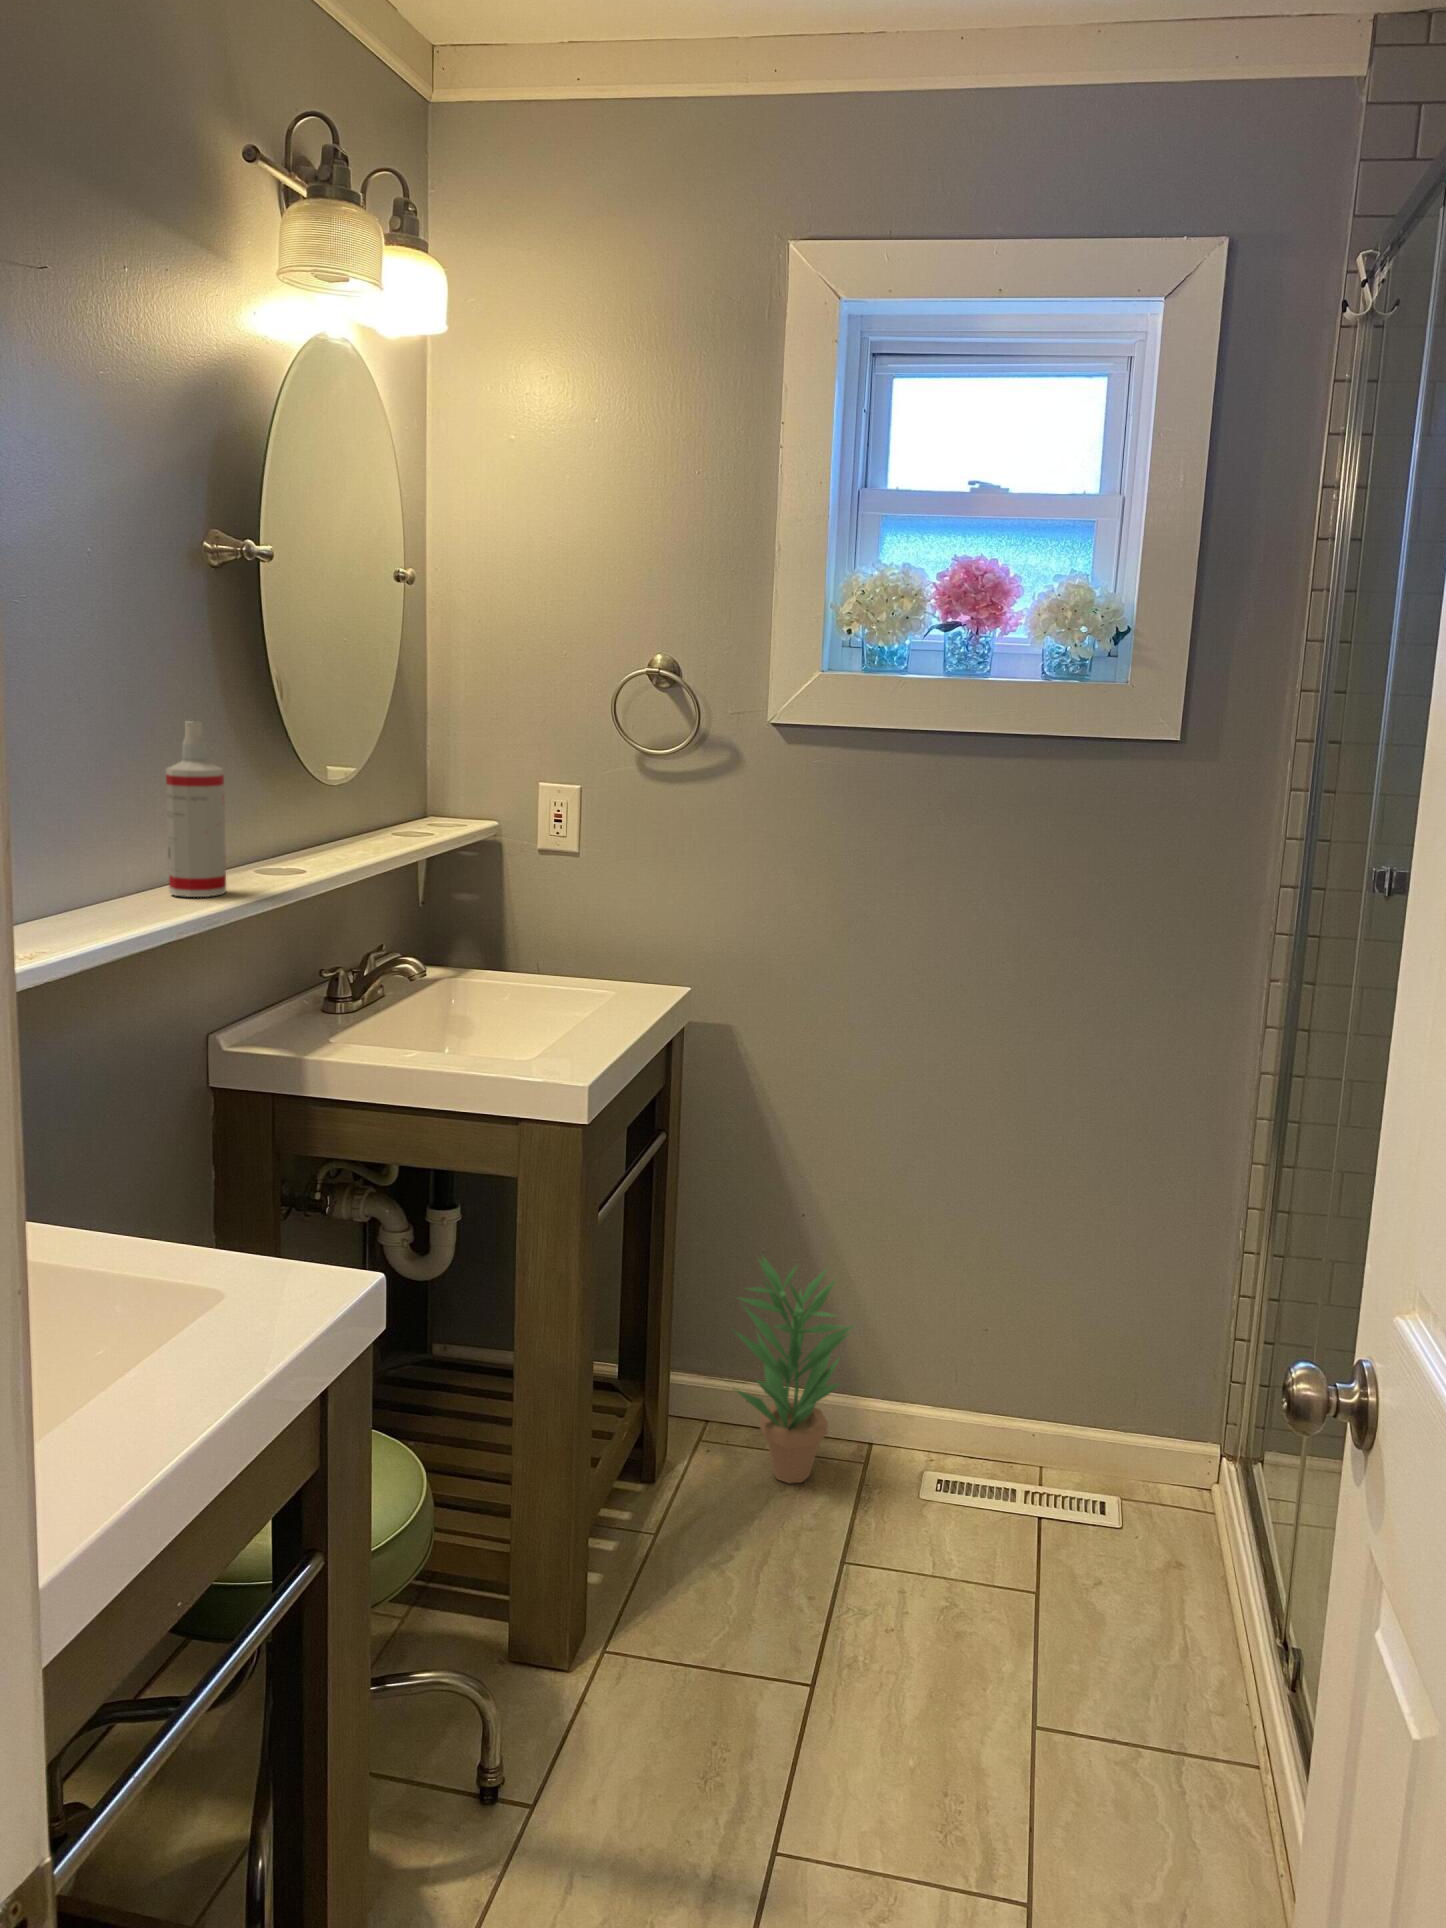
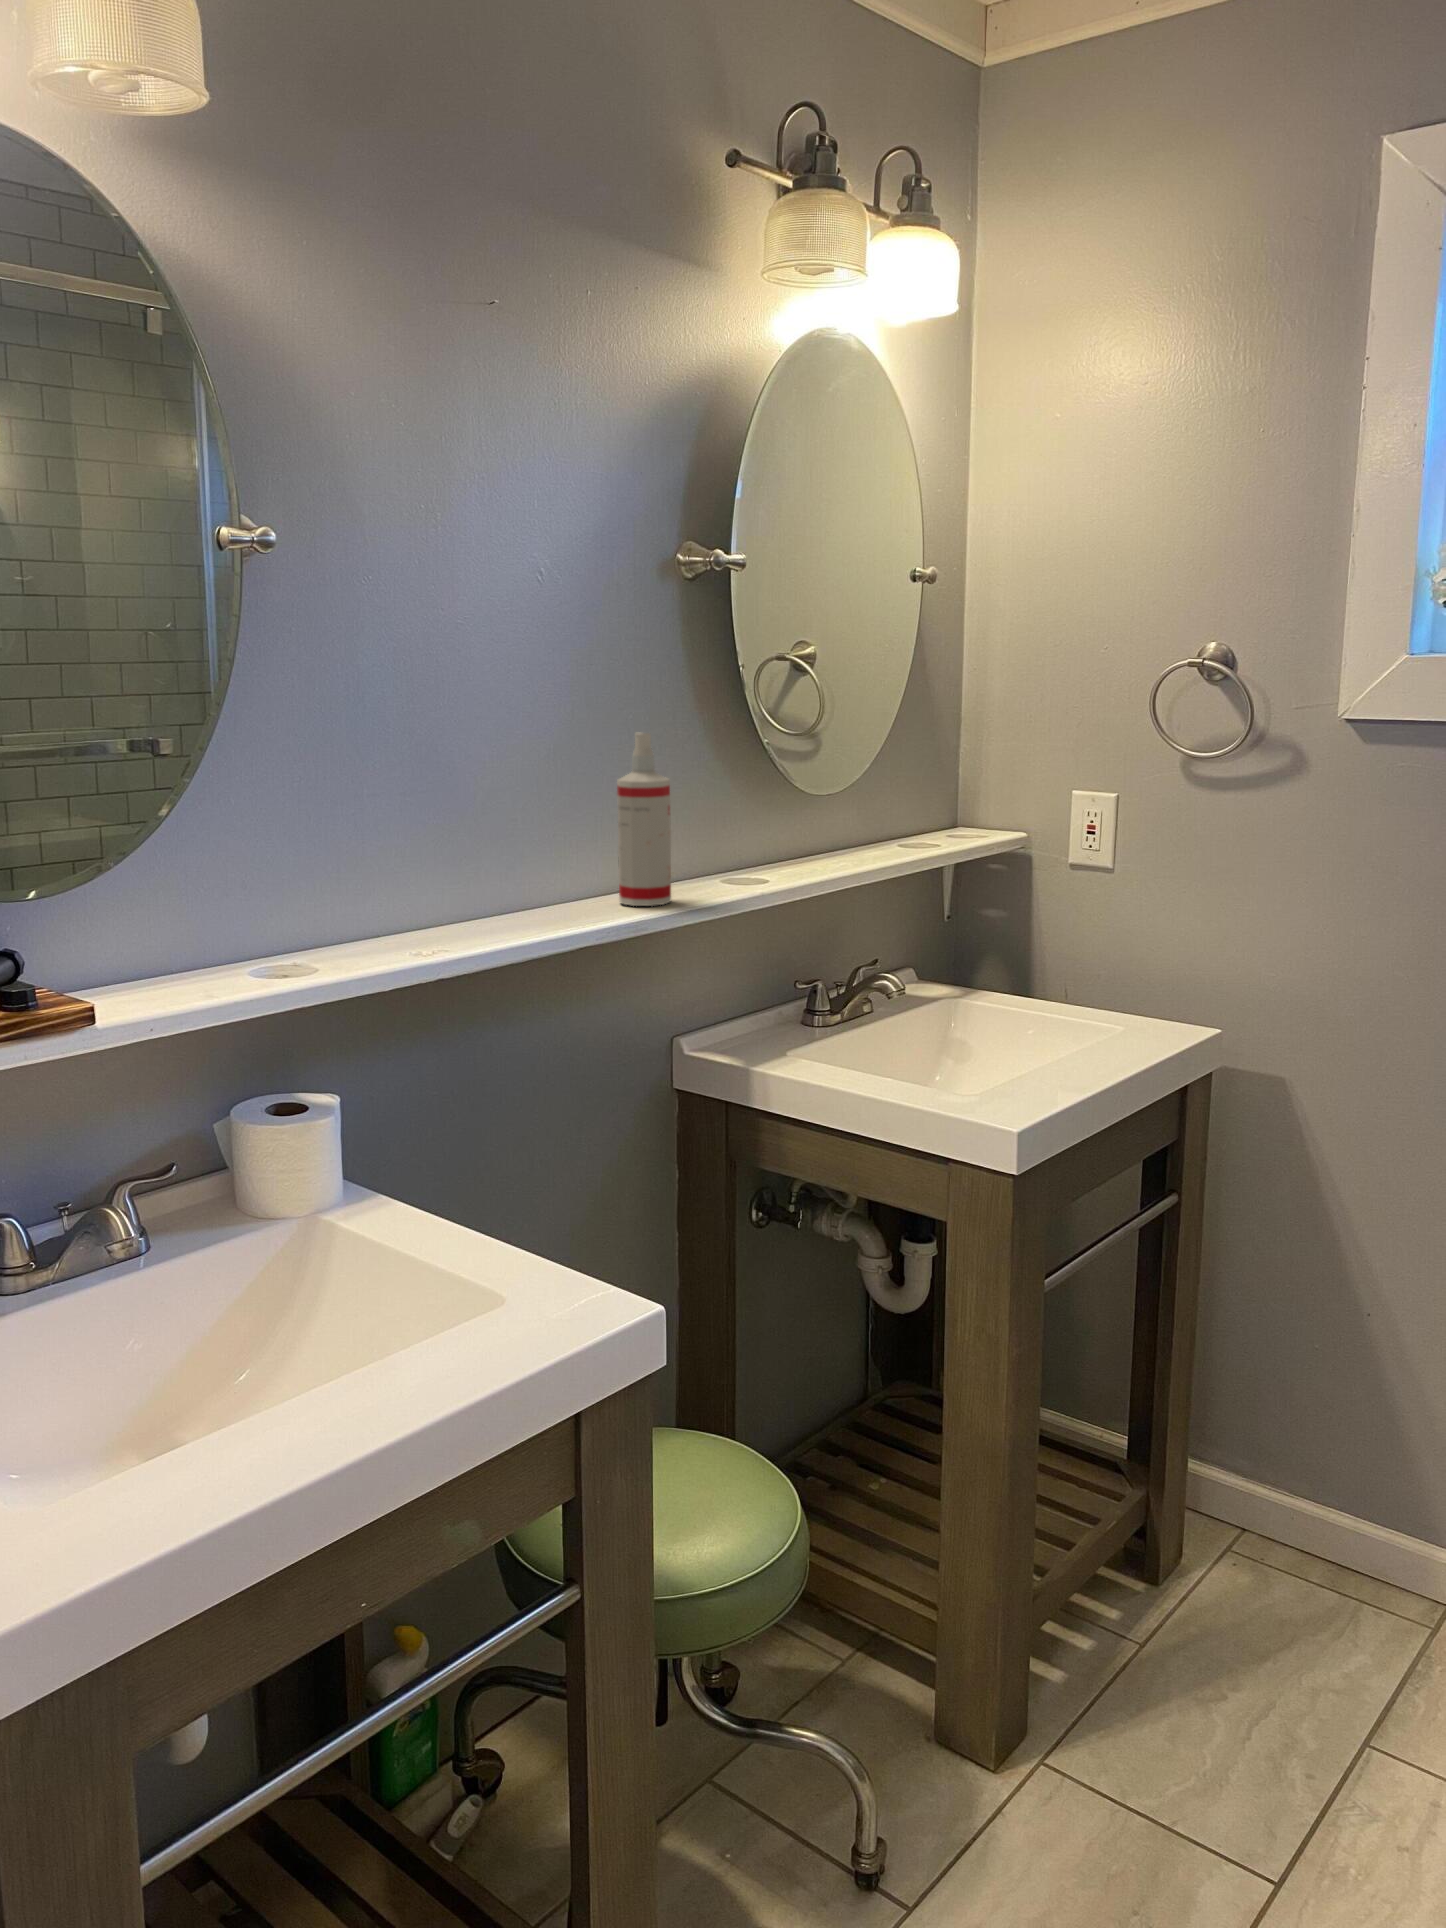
potted plant: present [733,1257,853,1483] -> none [1243,1345,1412,1628]

